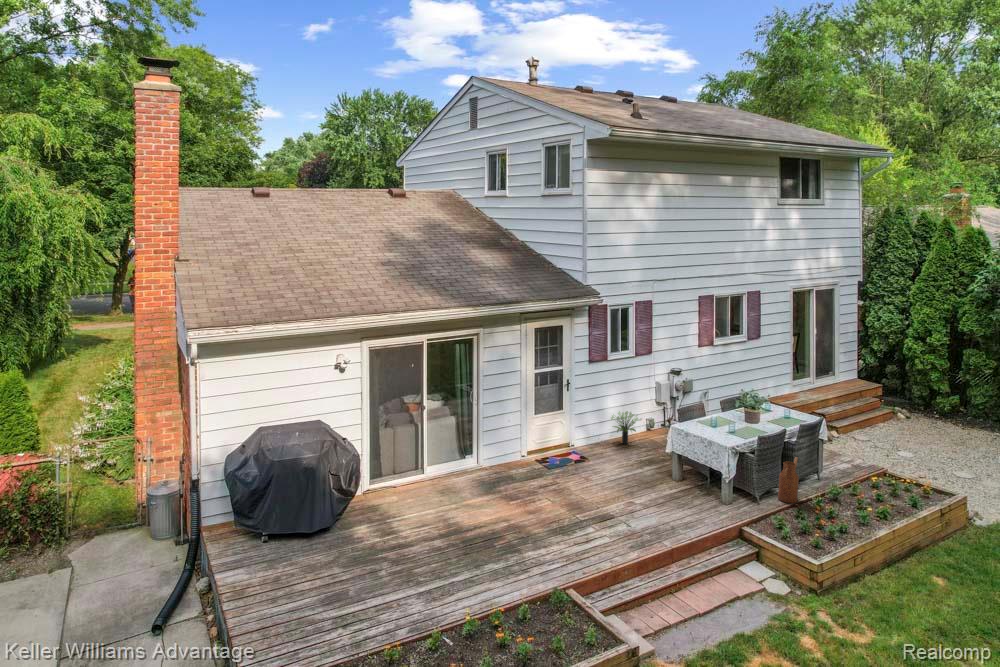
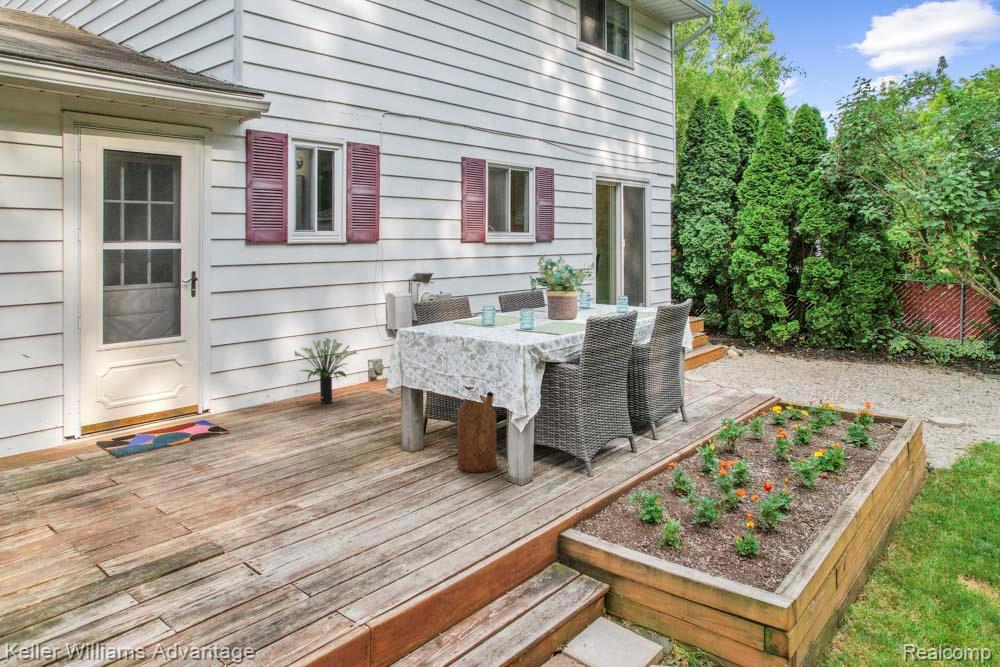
watering can: present [778,457,799,503] -> present [457,386,497,473]

